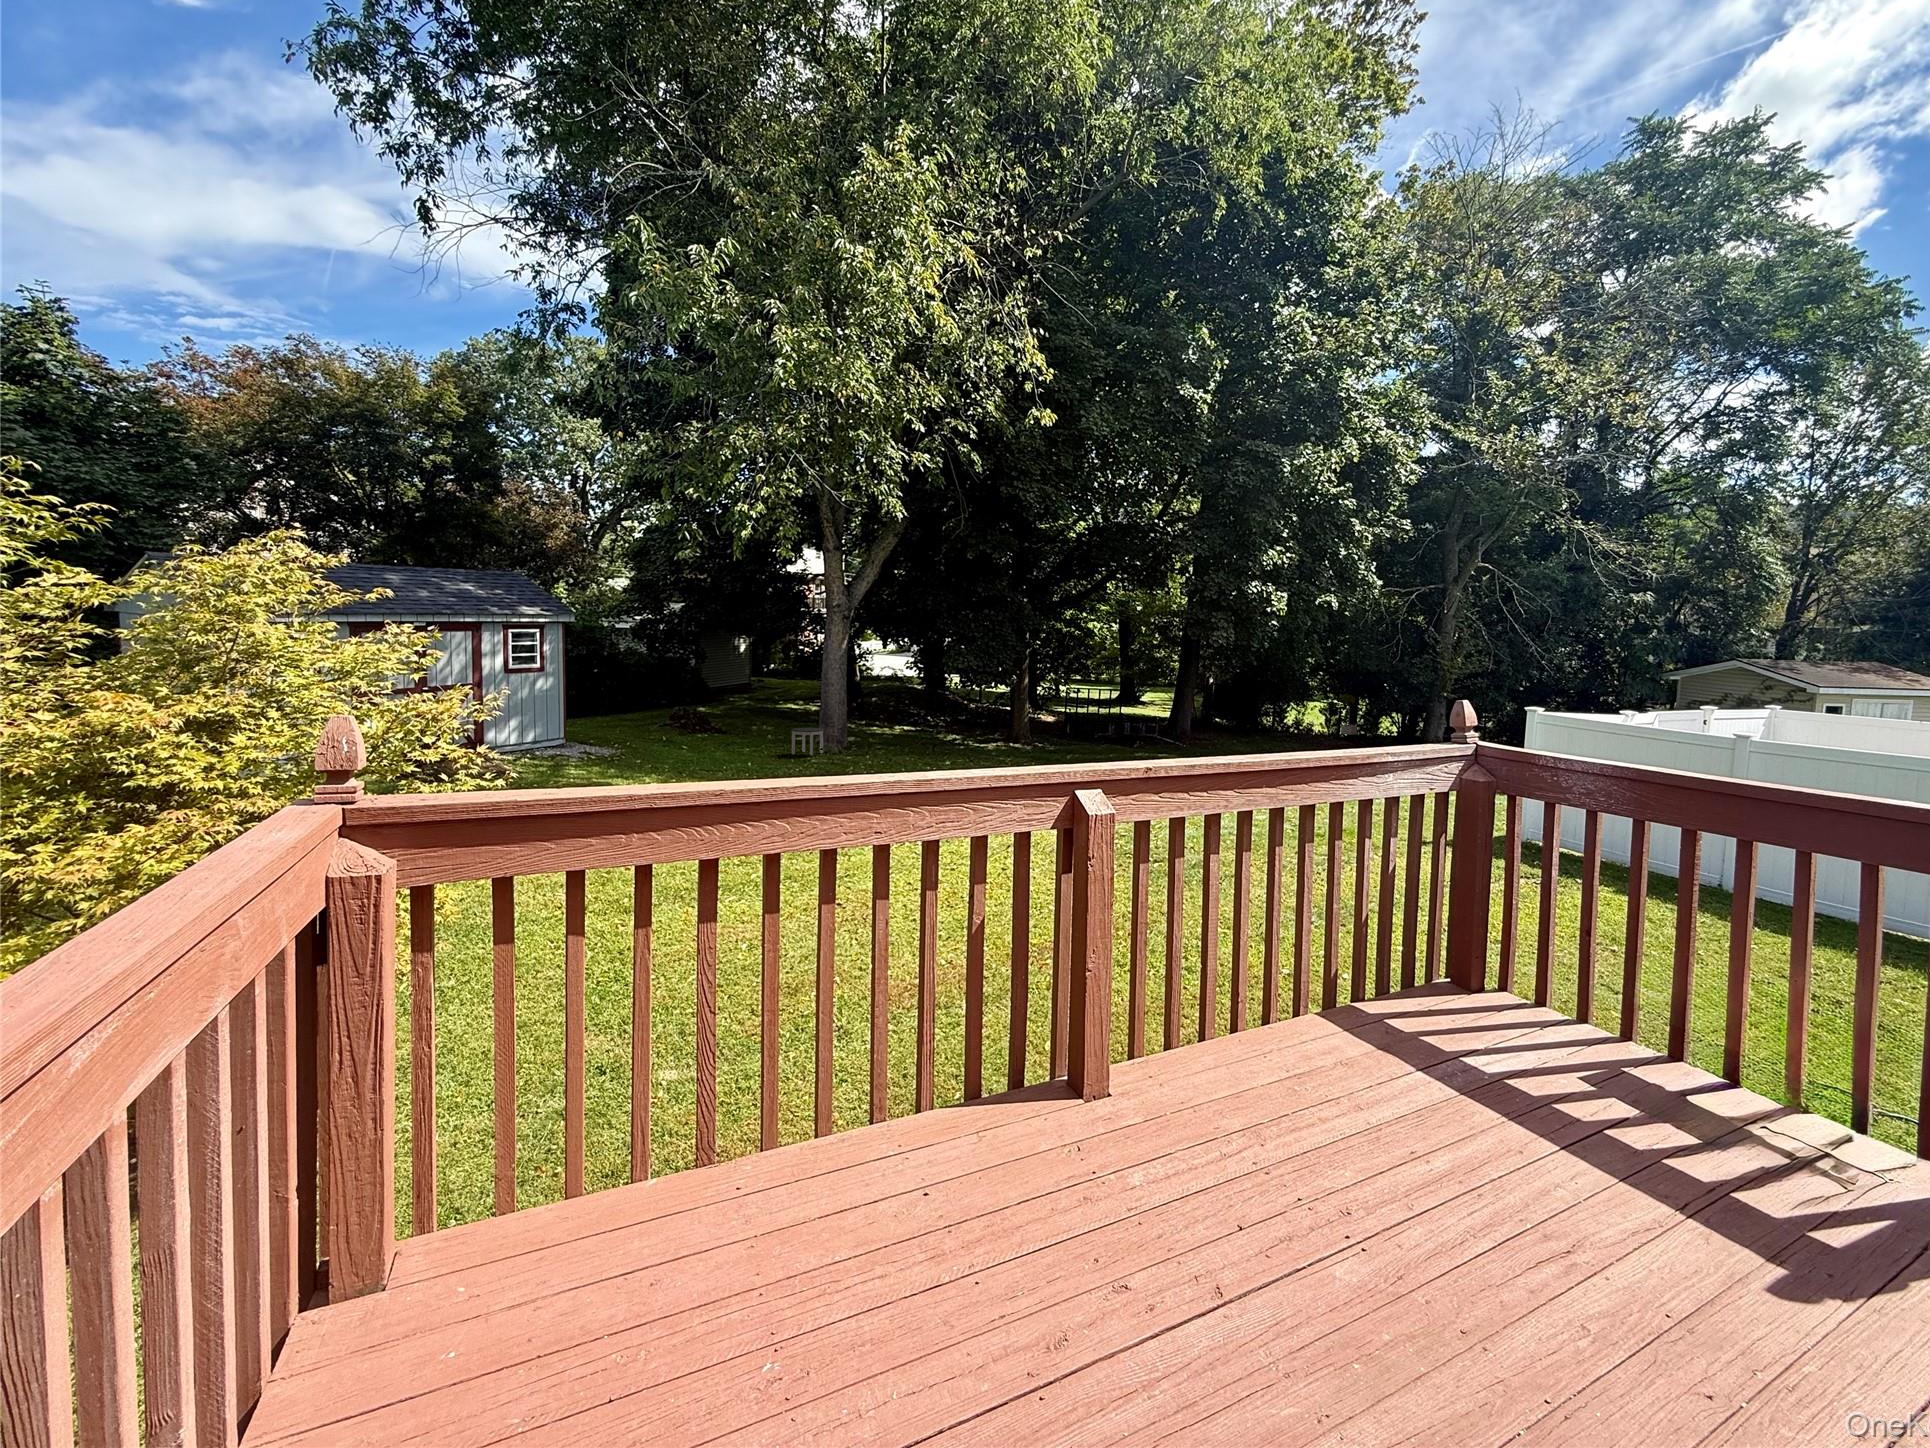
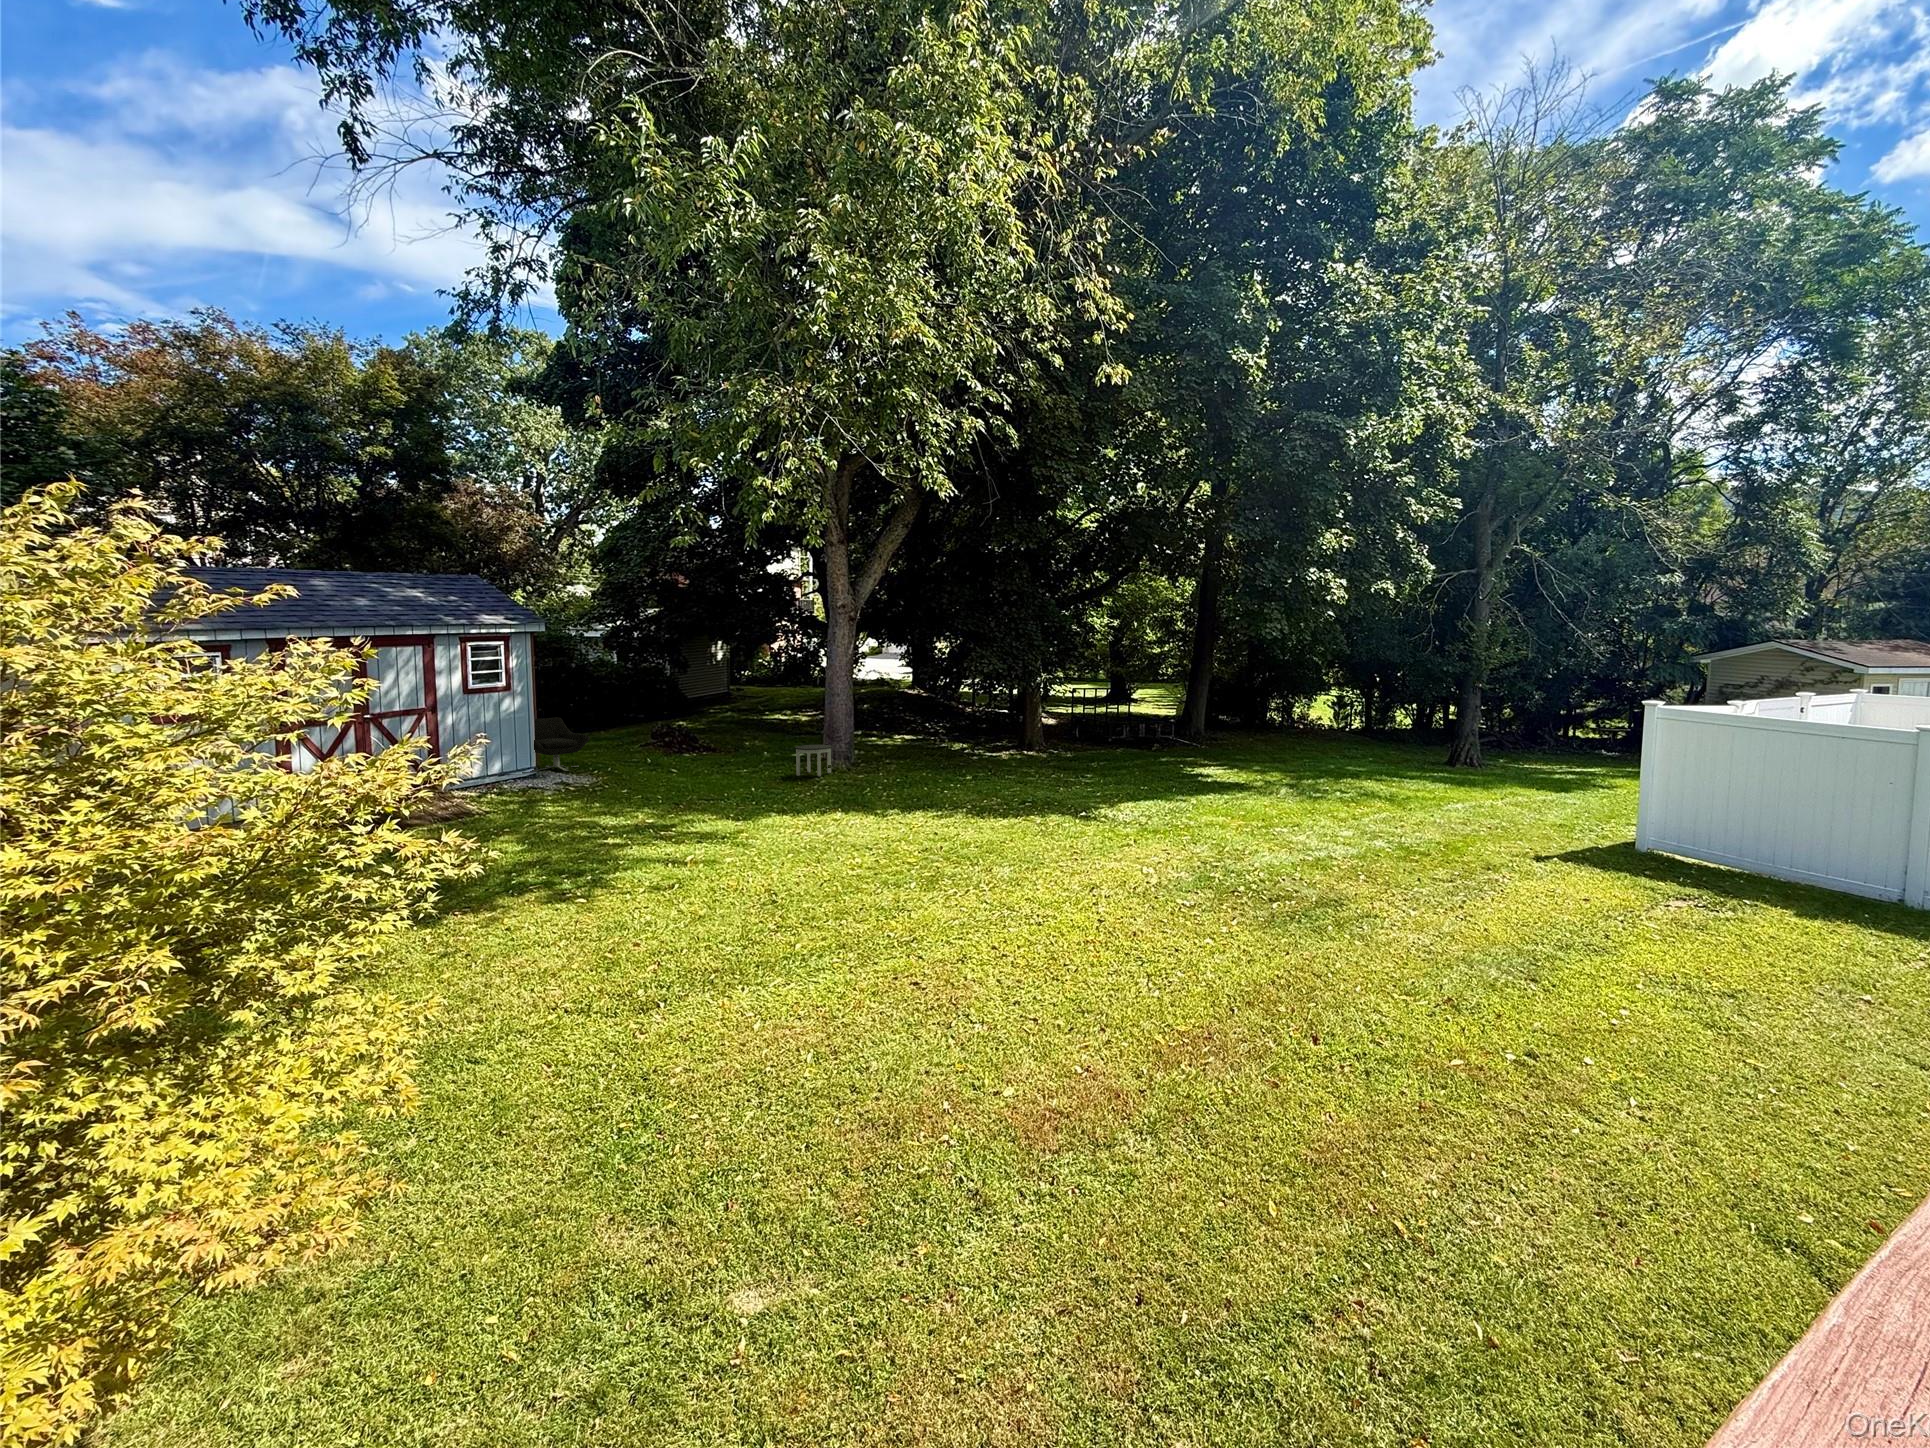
potted tree: present [1339,694,1357,735] -> none [1361,686,1381,730]
lounge chair: none [551,697,614,743] -> present [533,717,590,771]

